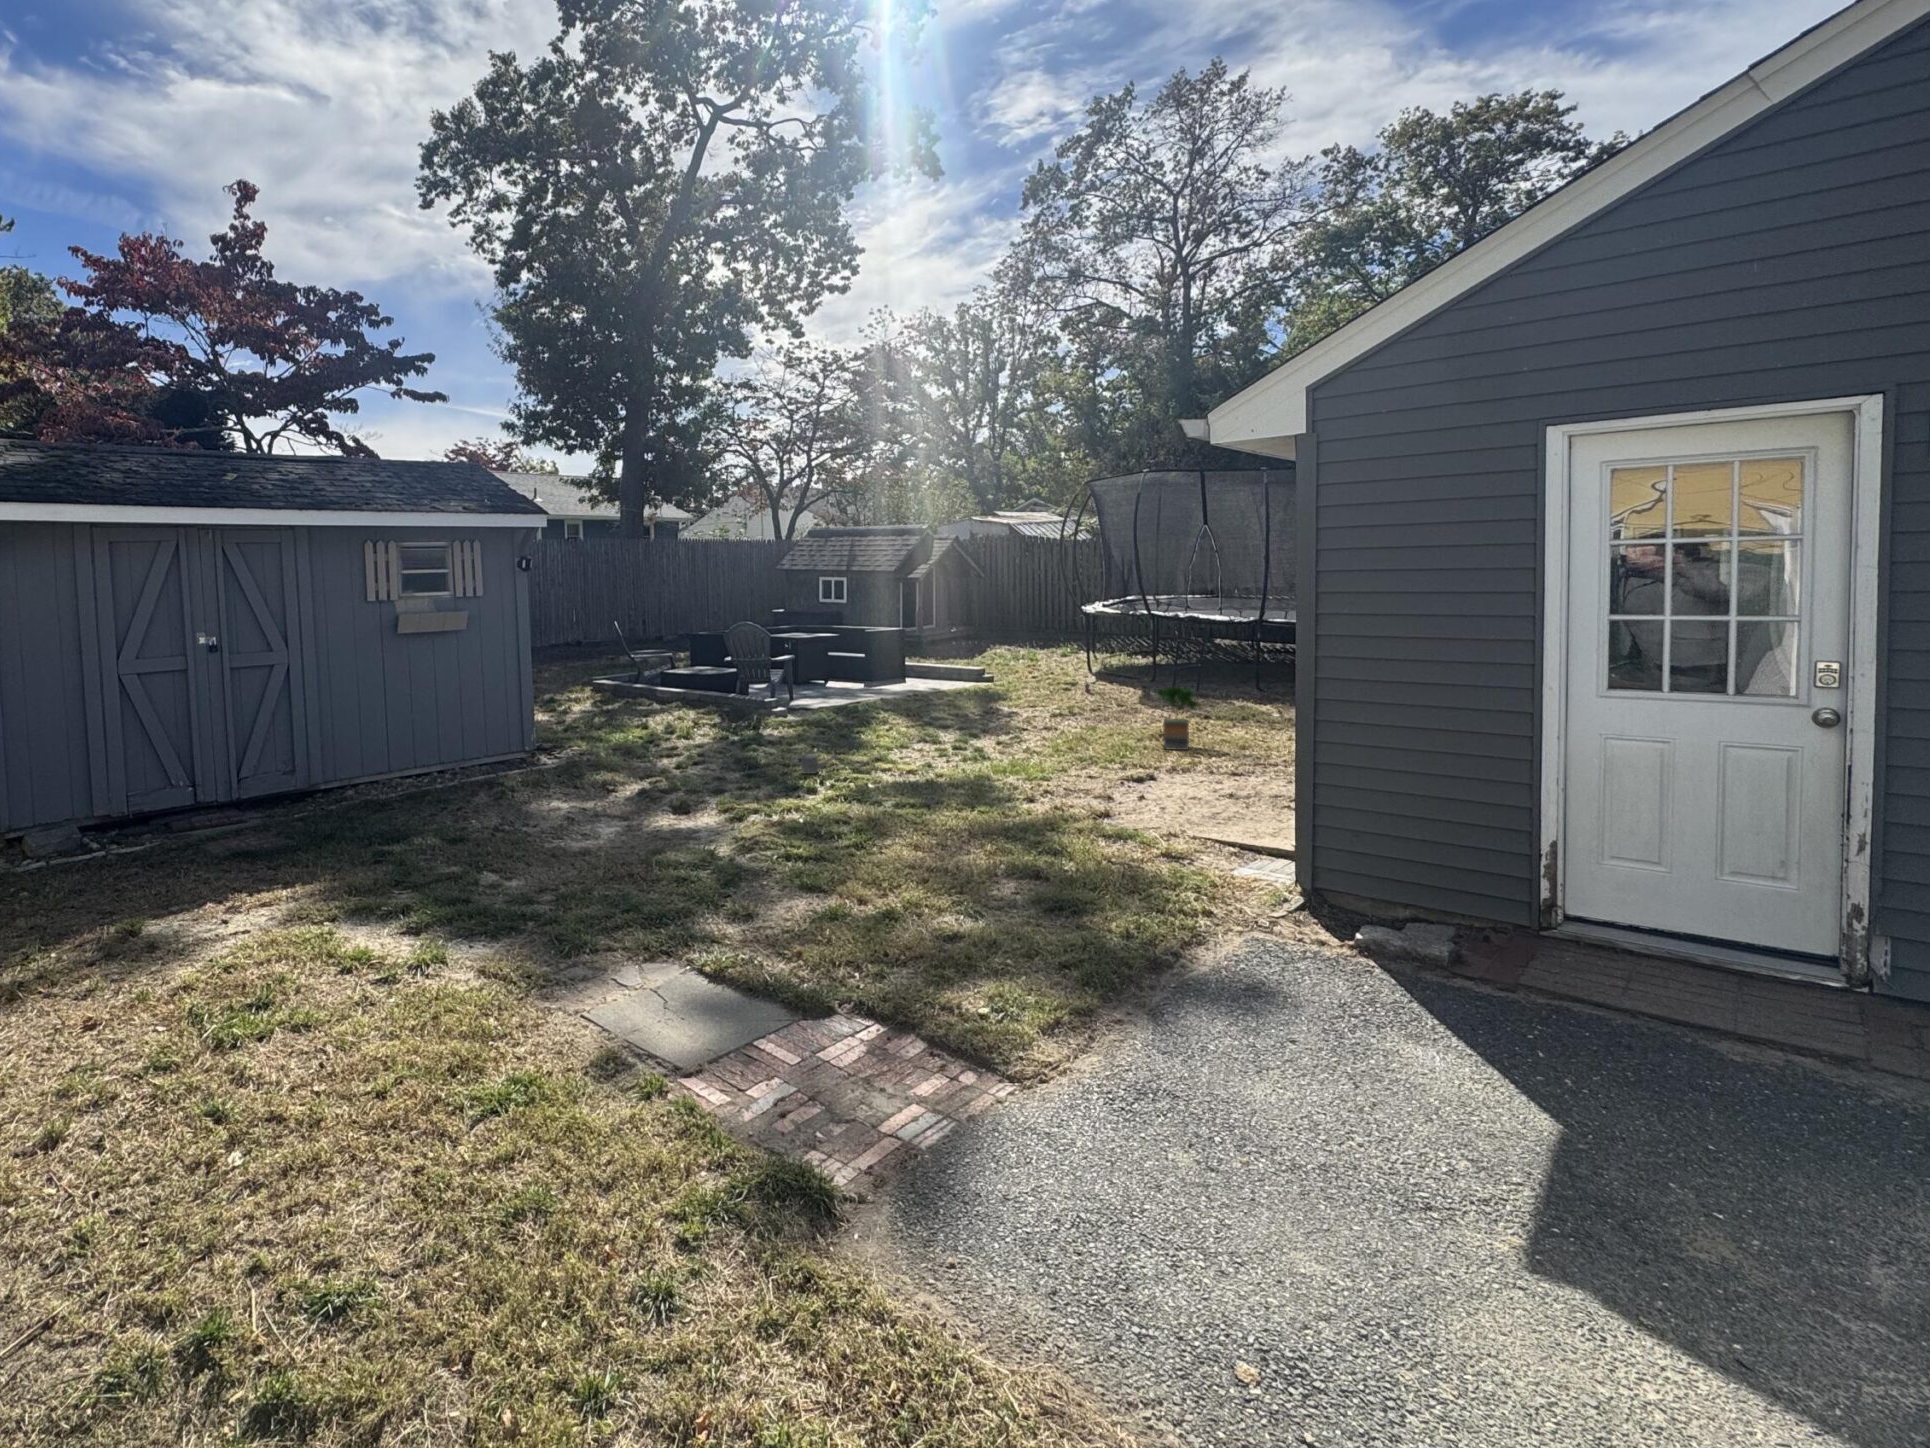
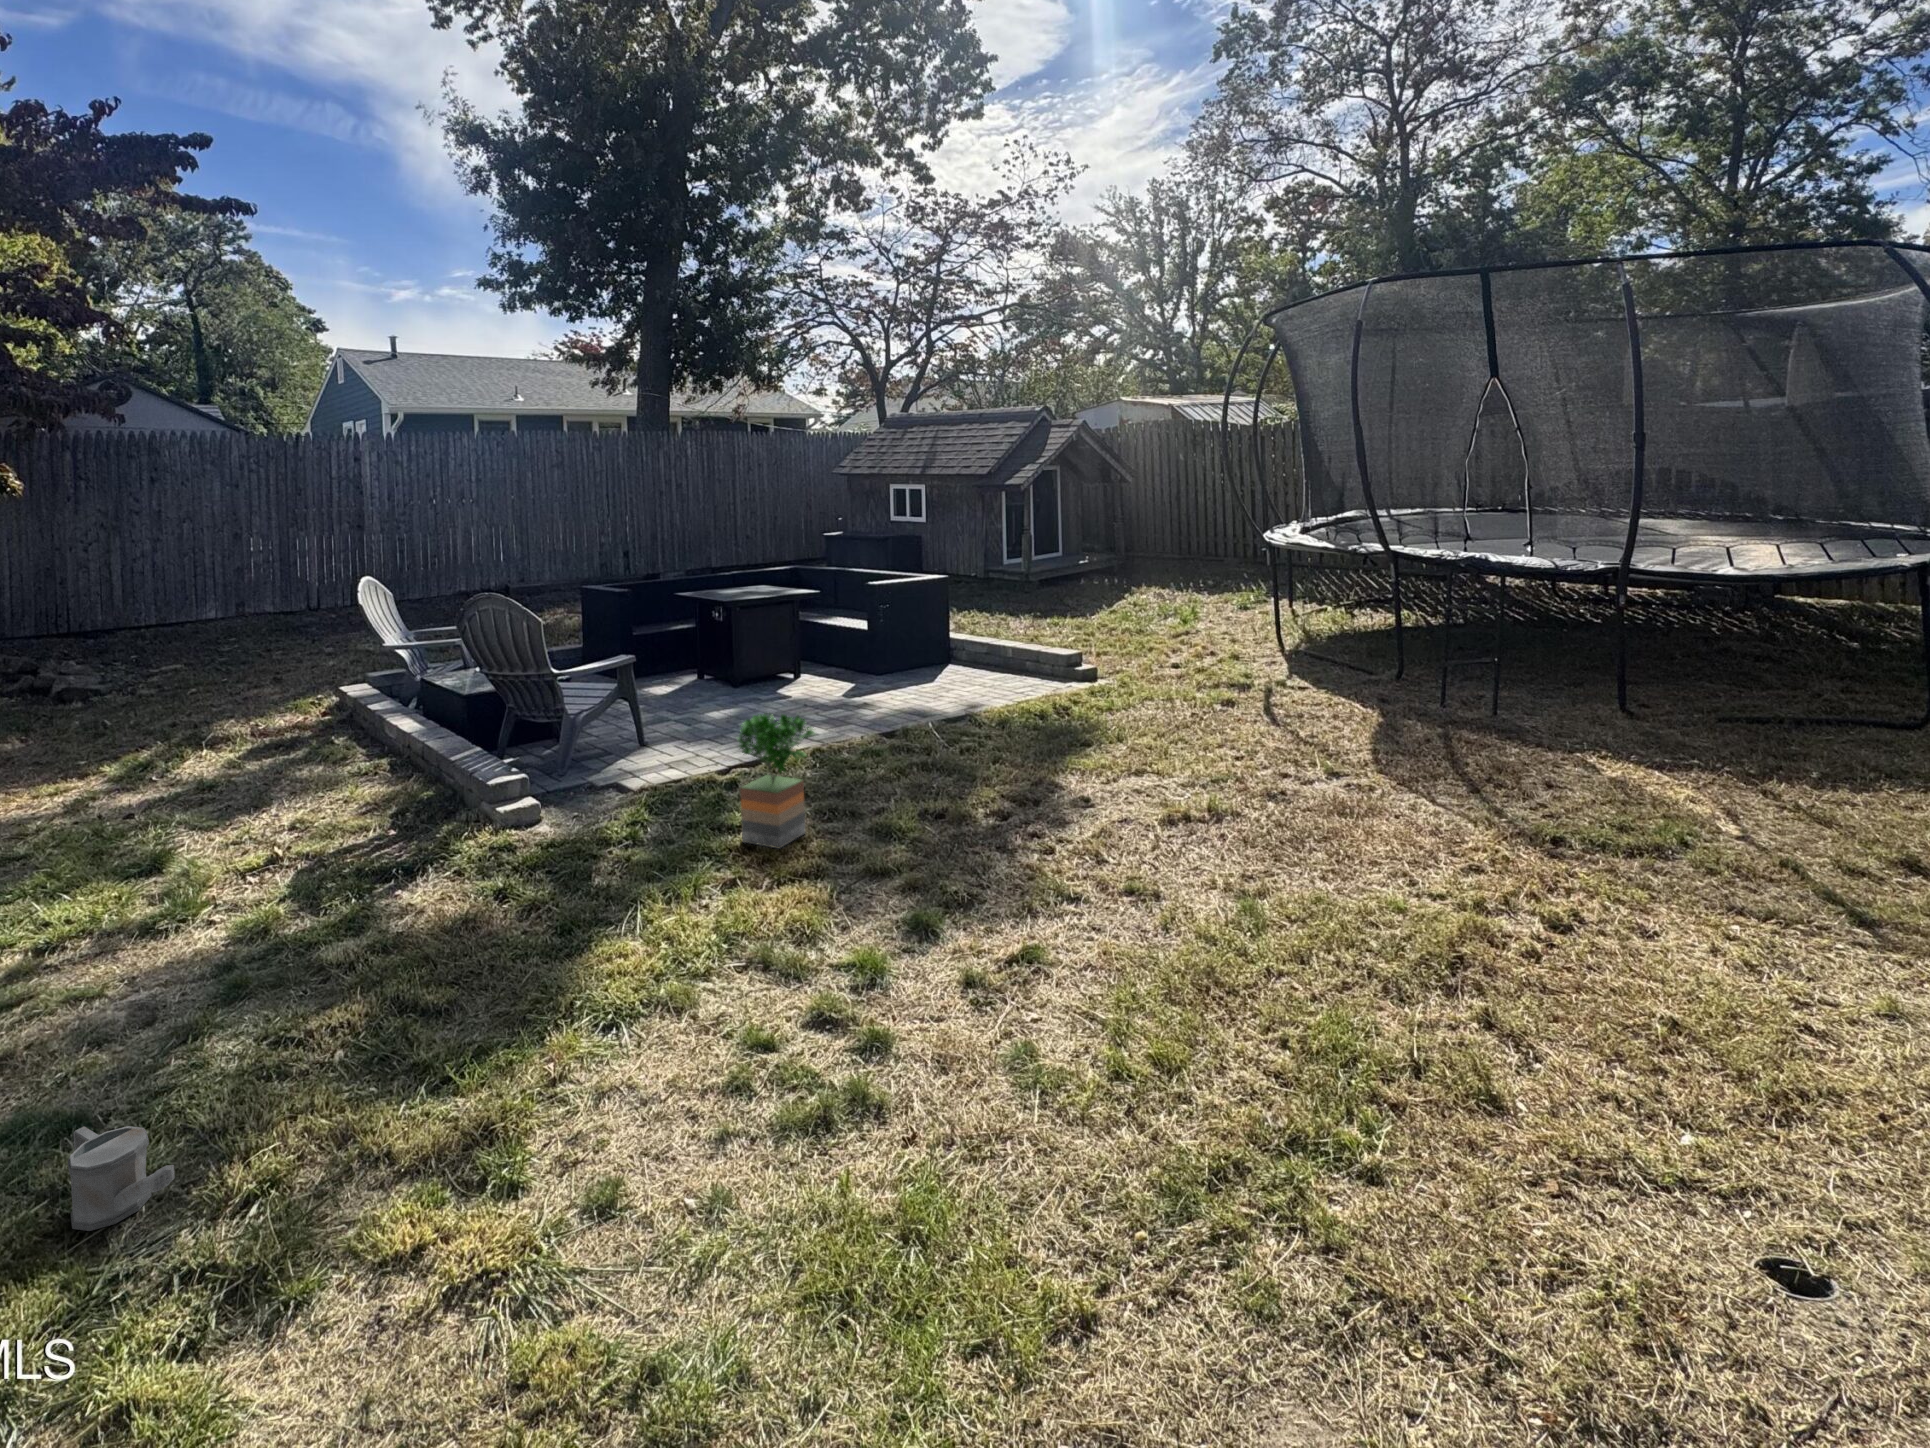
potted tree: present [1156,687,1198,750] -> present [738,714,814,849]

